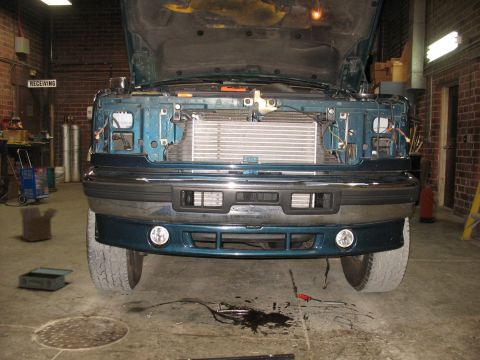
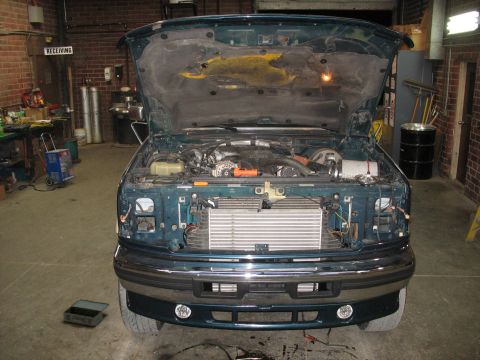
fire extinguisher: present [419,183,436,223] -> none [427,172,449,212]
cardboard box: present [20,207,57,241] -> none [53,214,88,250]

